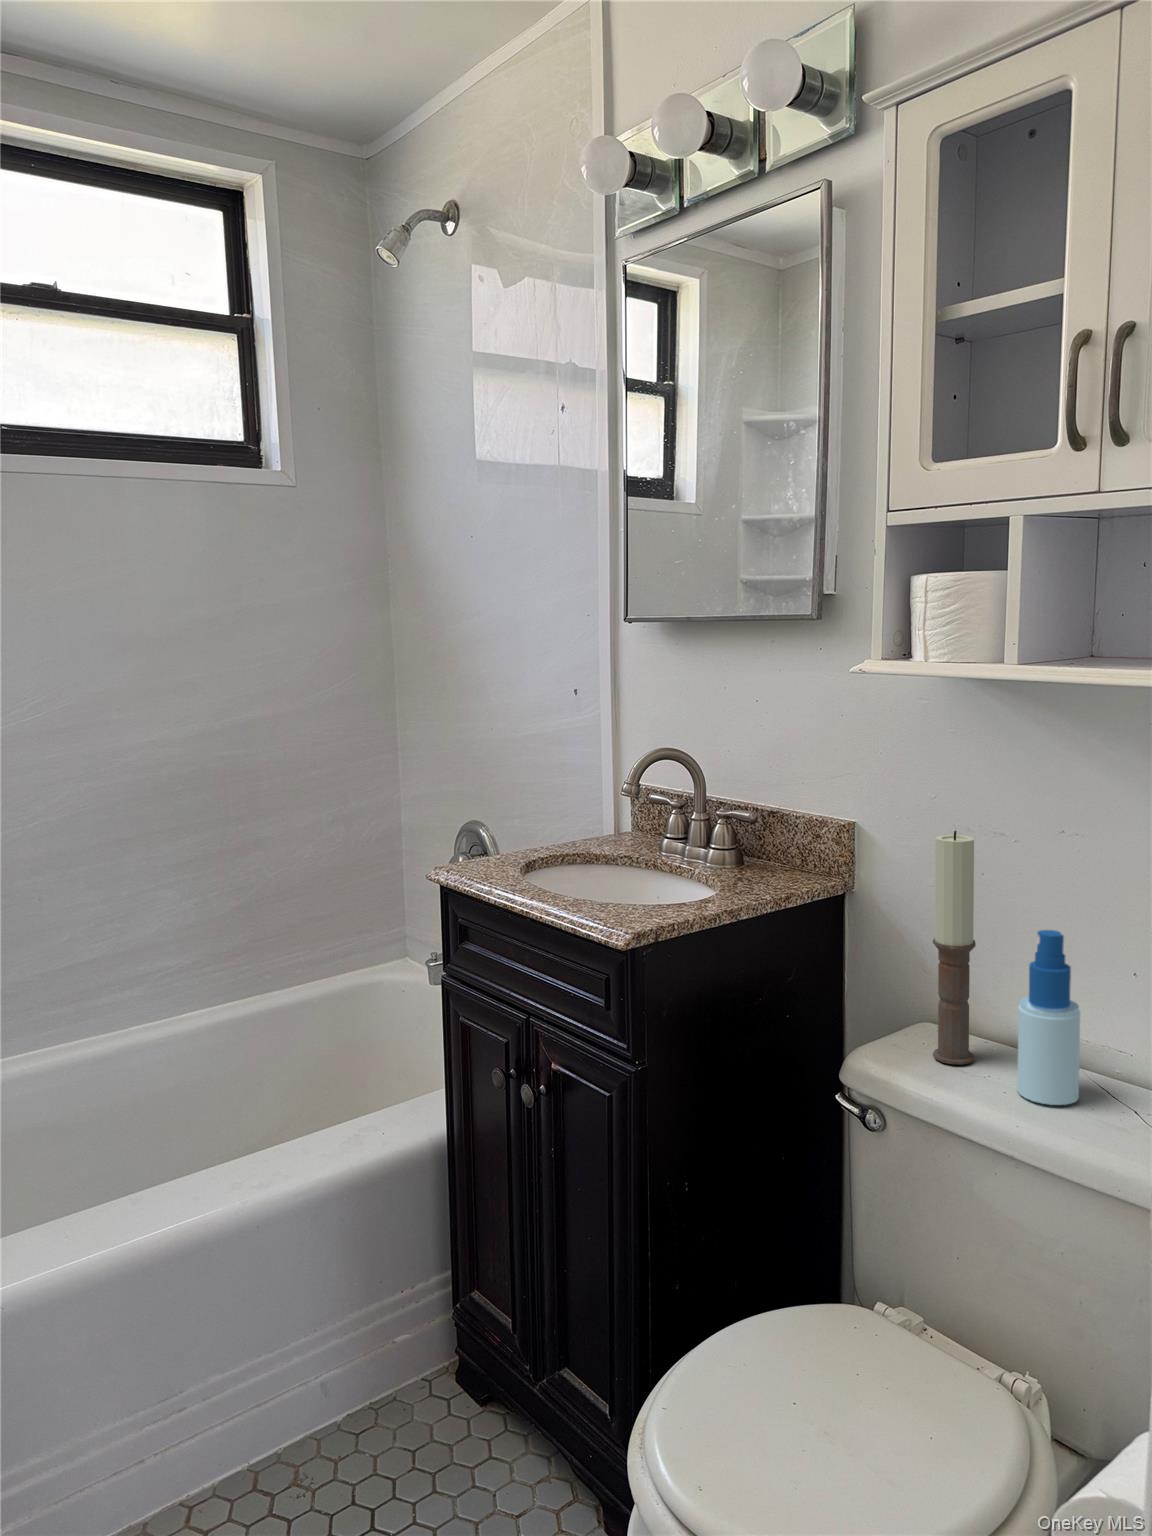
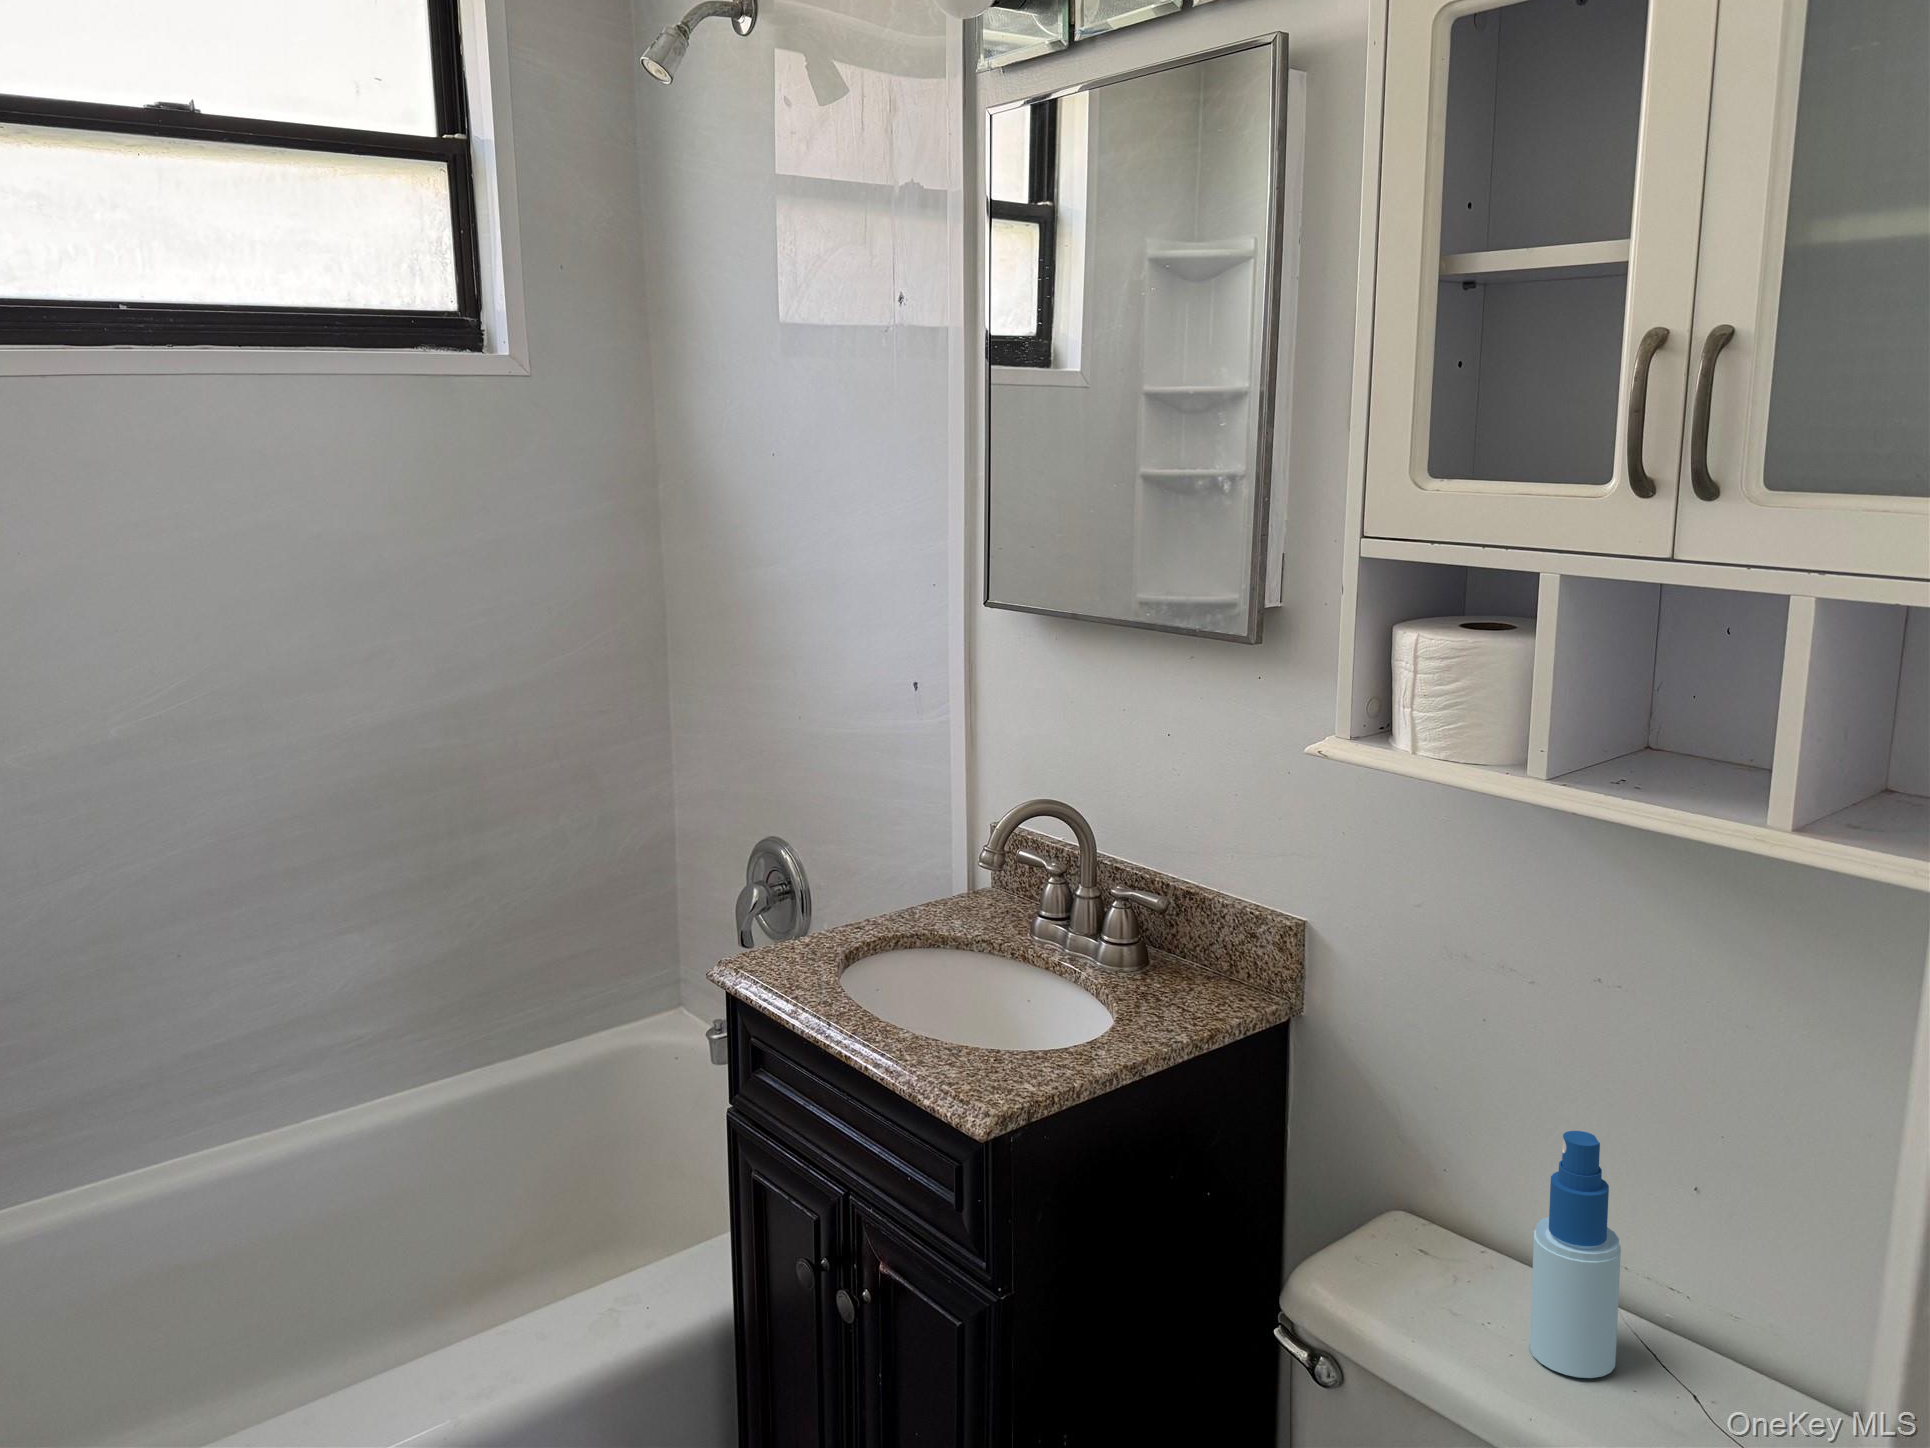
candle: present [933,831,976,1064] -> none [1411,976,1476,1298]

